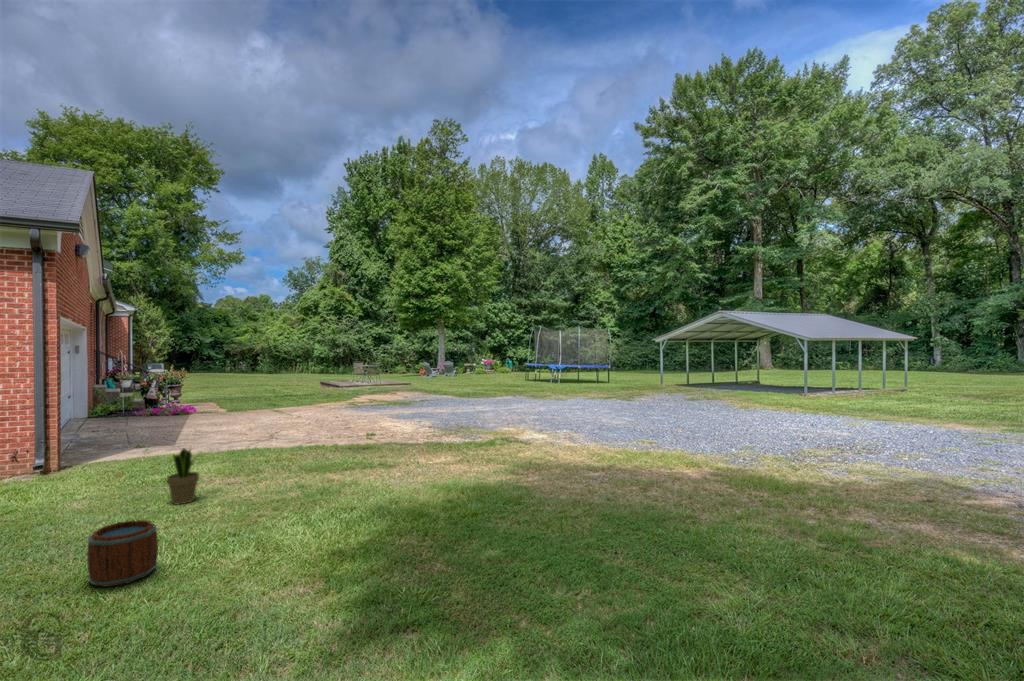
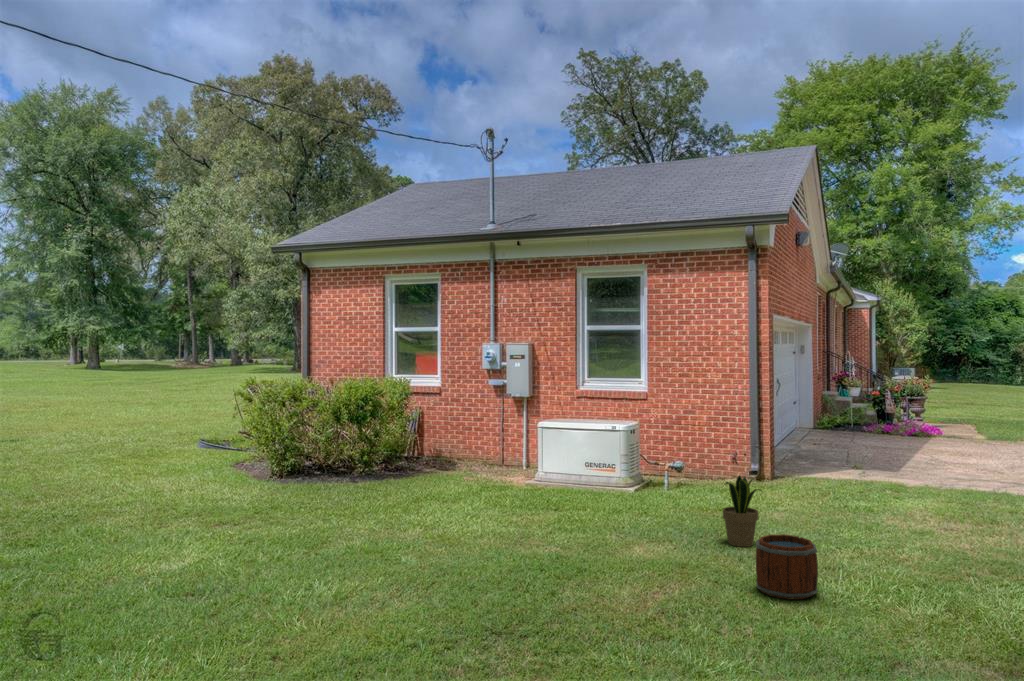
potted plant: present [167,448,199,504] -> present [723,476,762,547]

